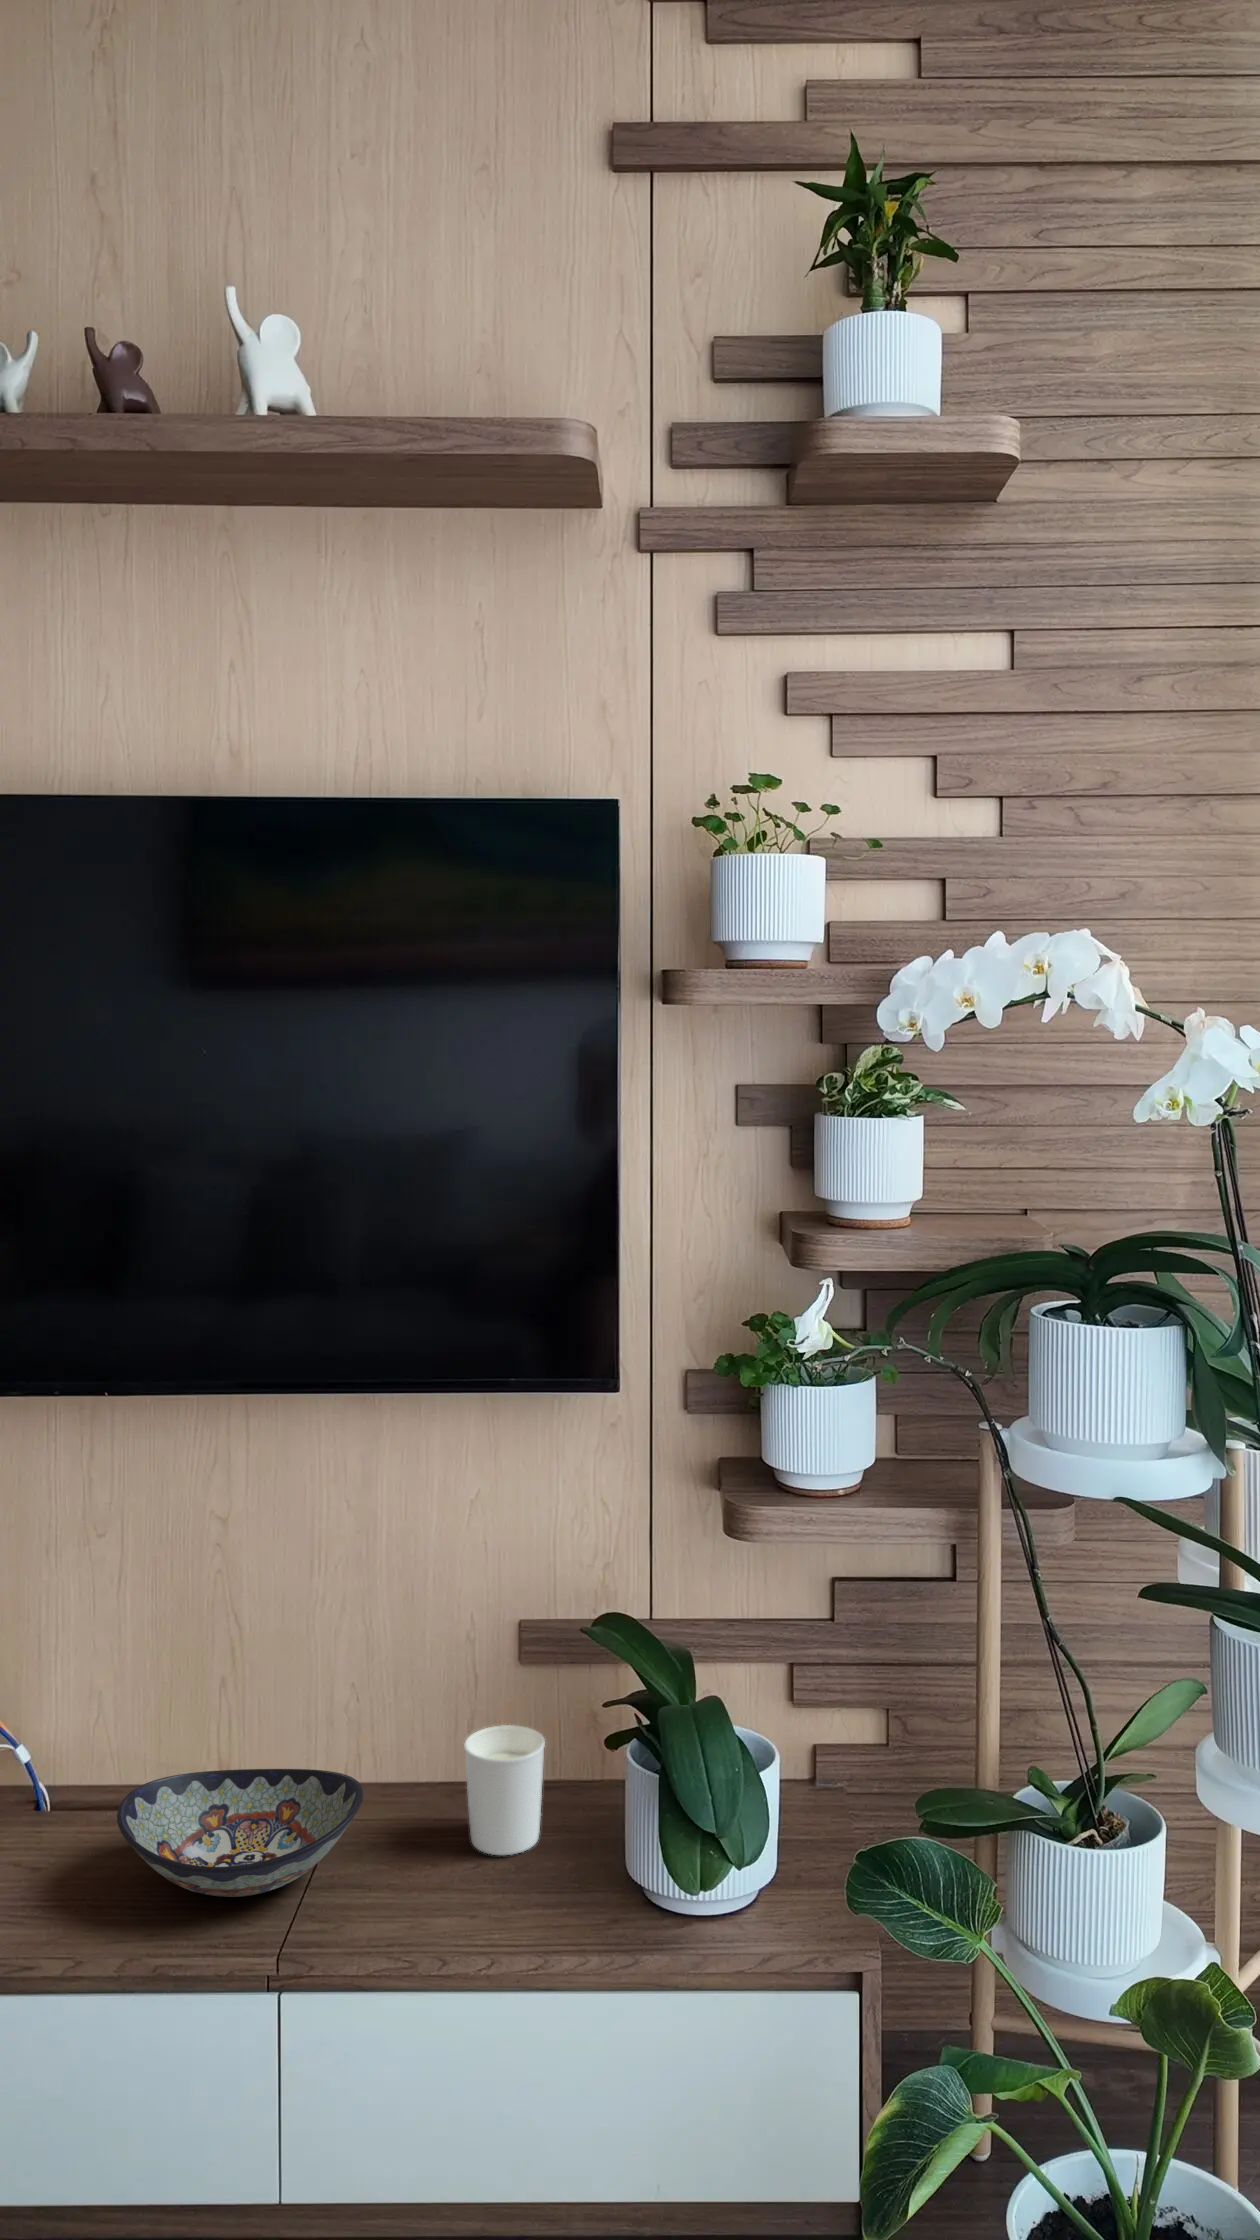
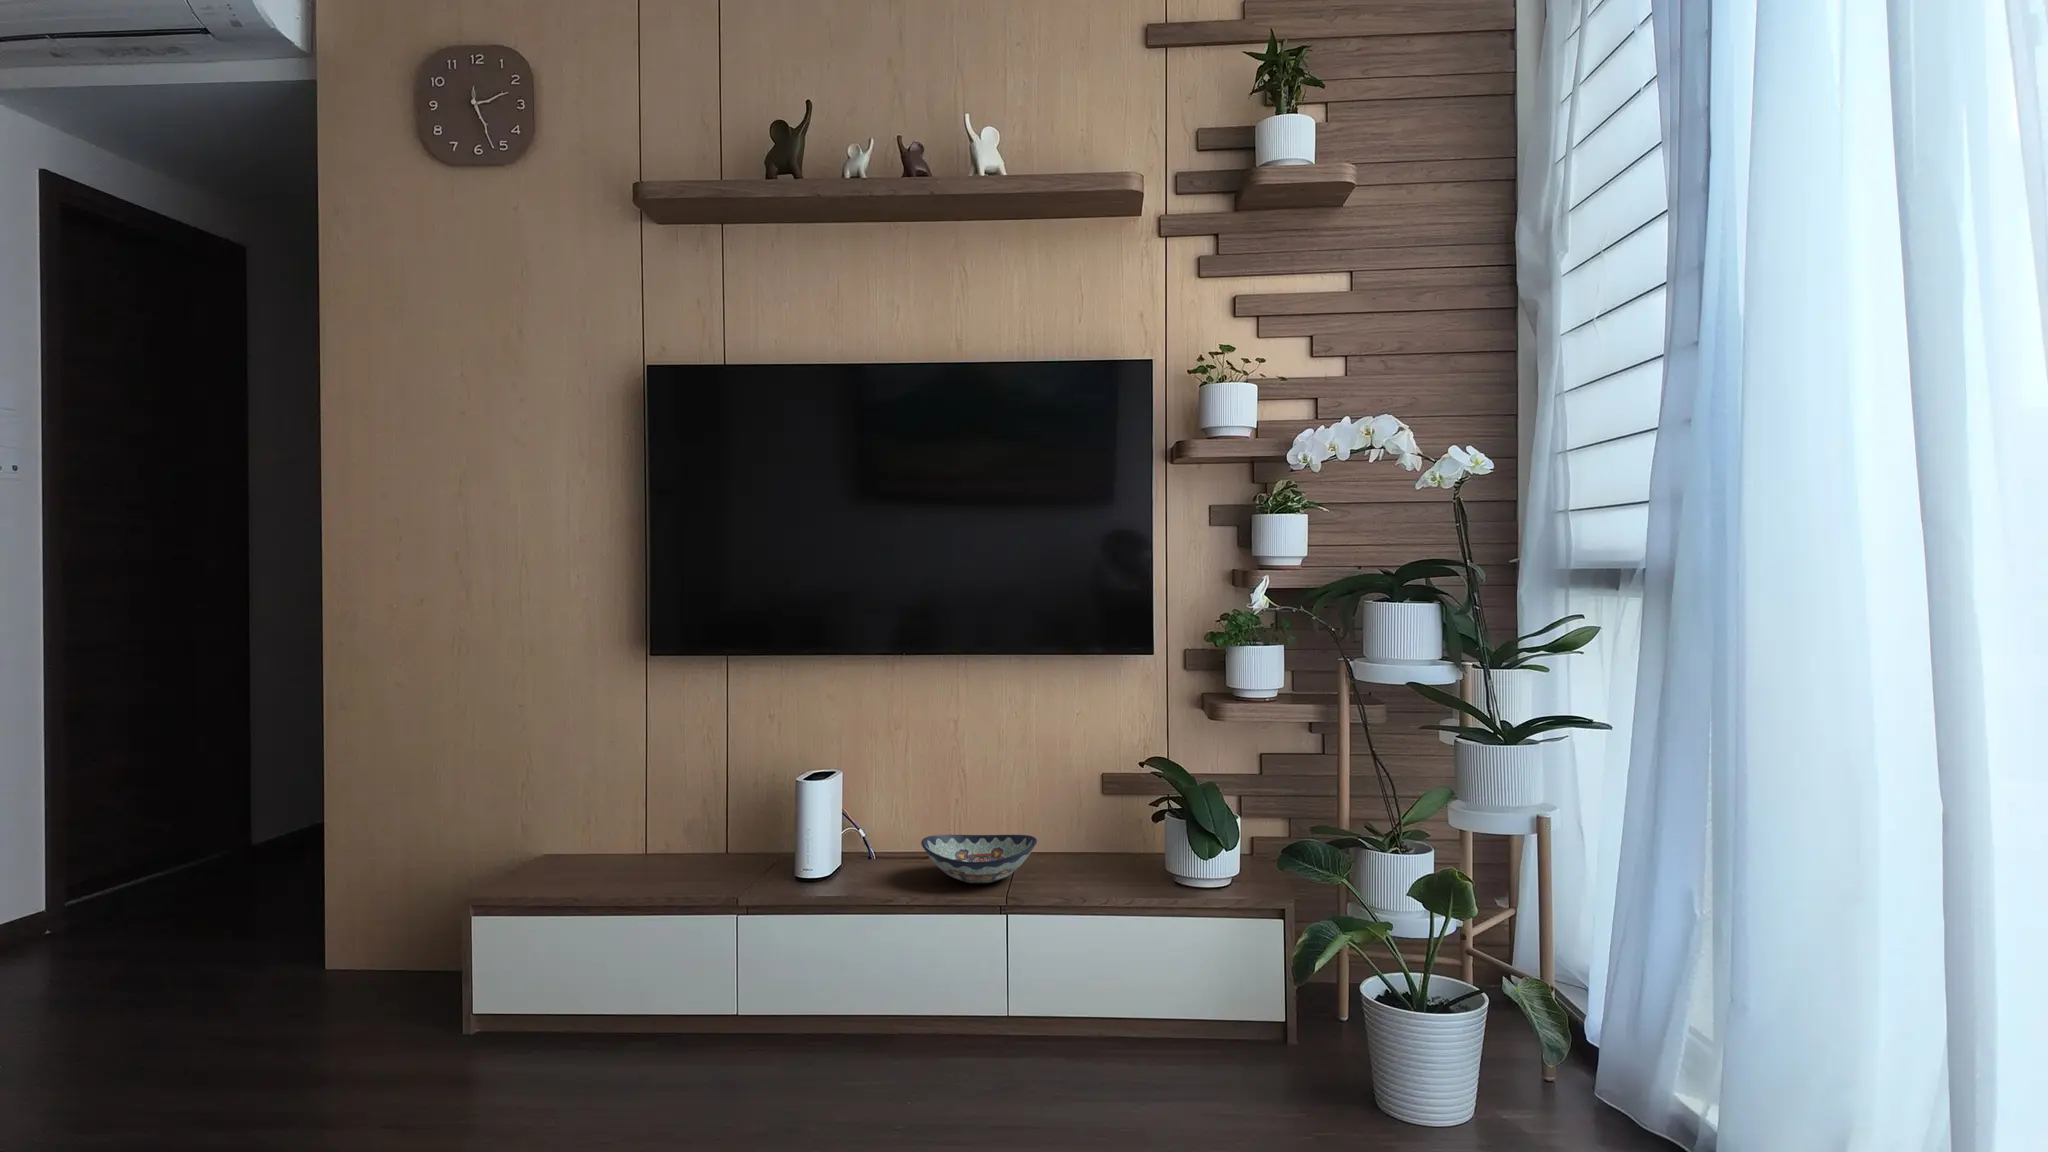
candle holder: present [464,1725,545,1855] -> none [1083,817,1122,874]

